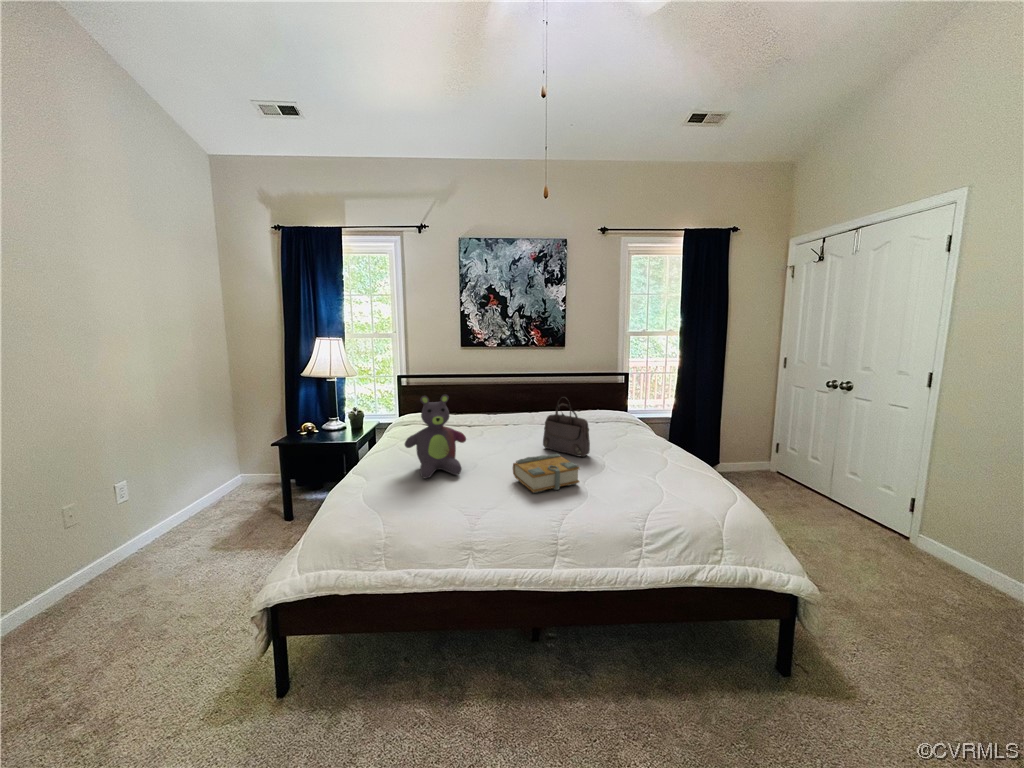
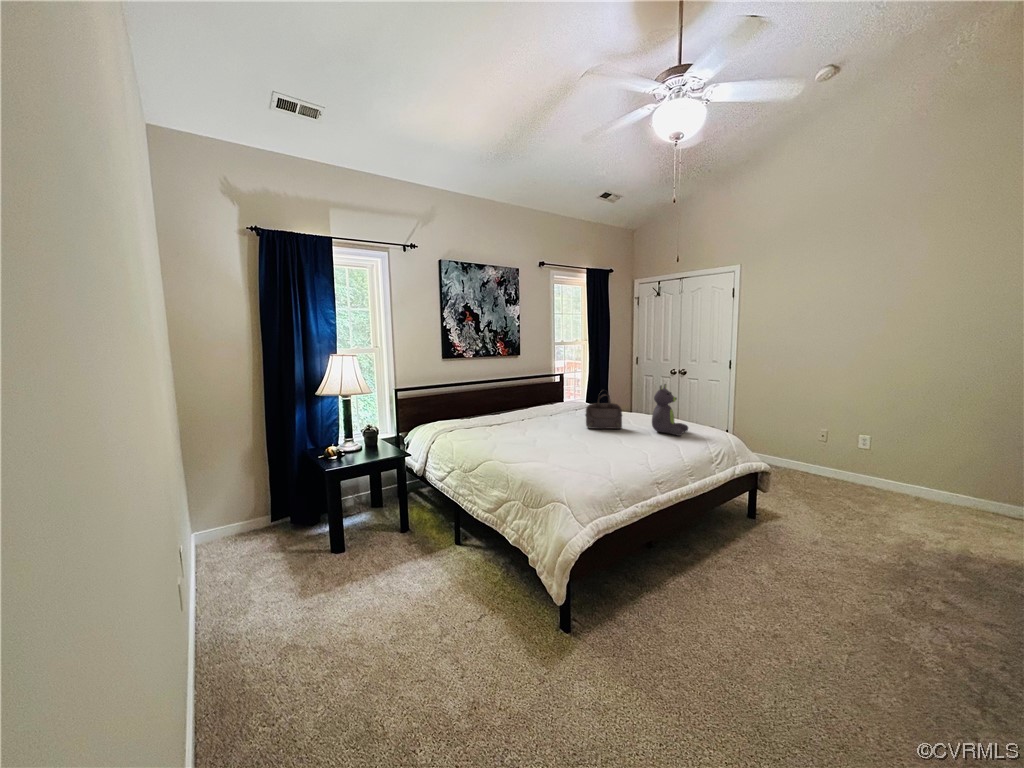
stuffed bear: present [405,395,466,479] -> present [652,384,688,436]
book: present [513,454,580,493] -> none [616,426,654,448]

